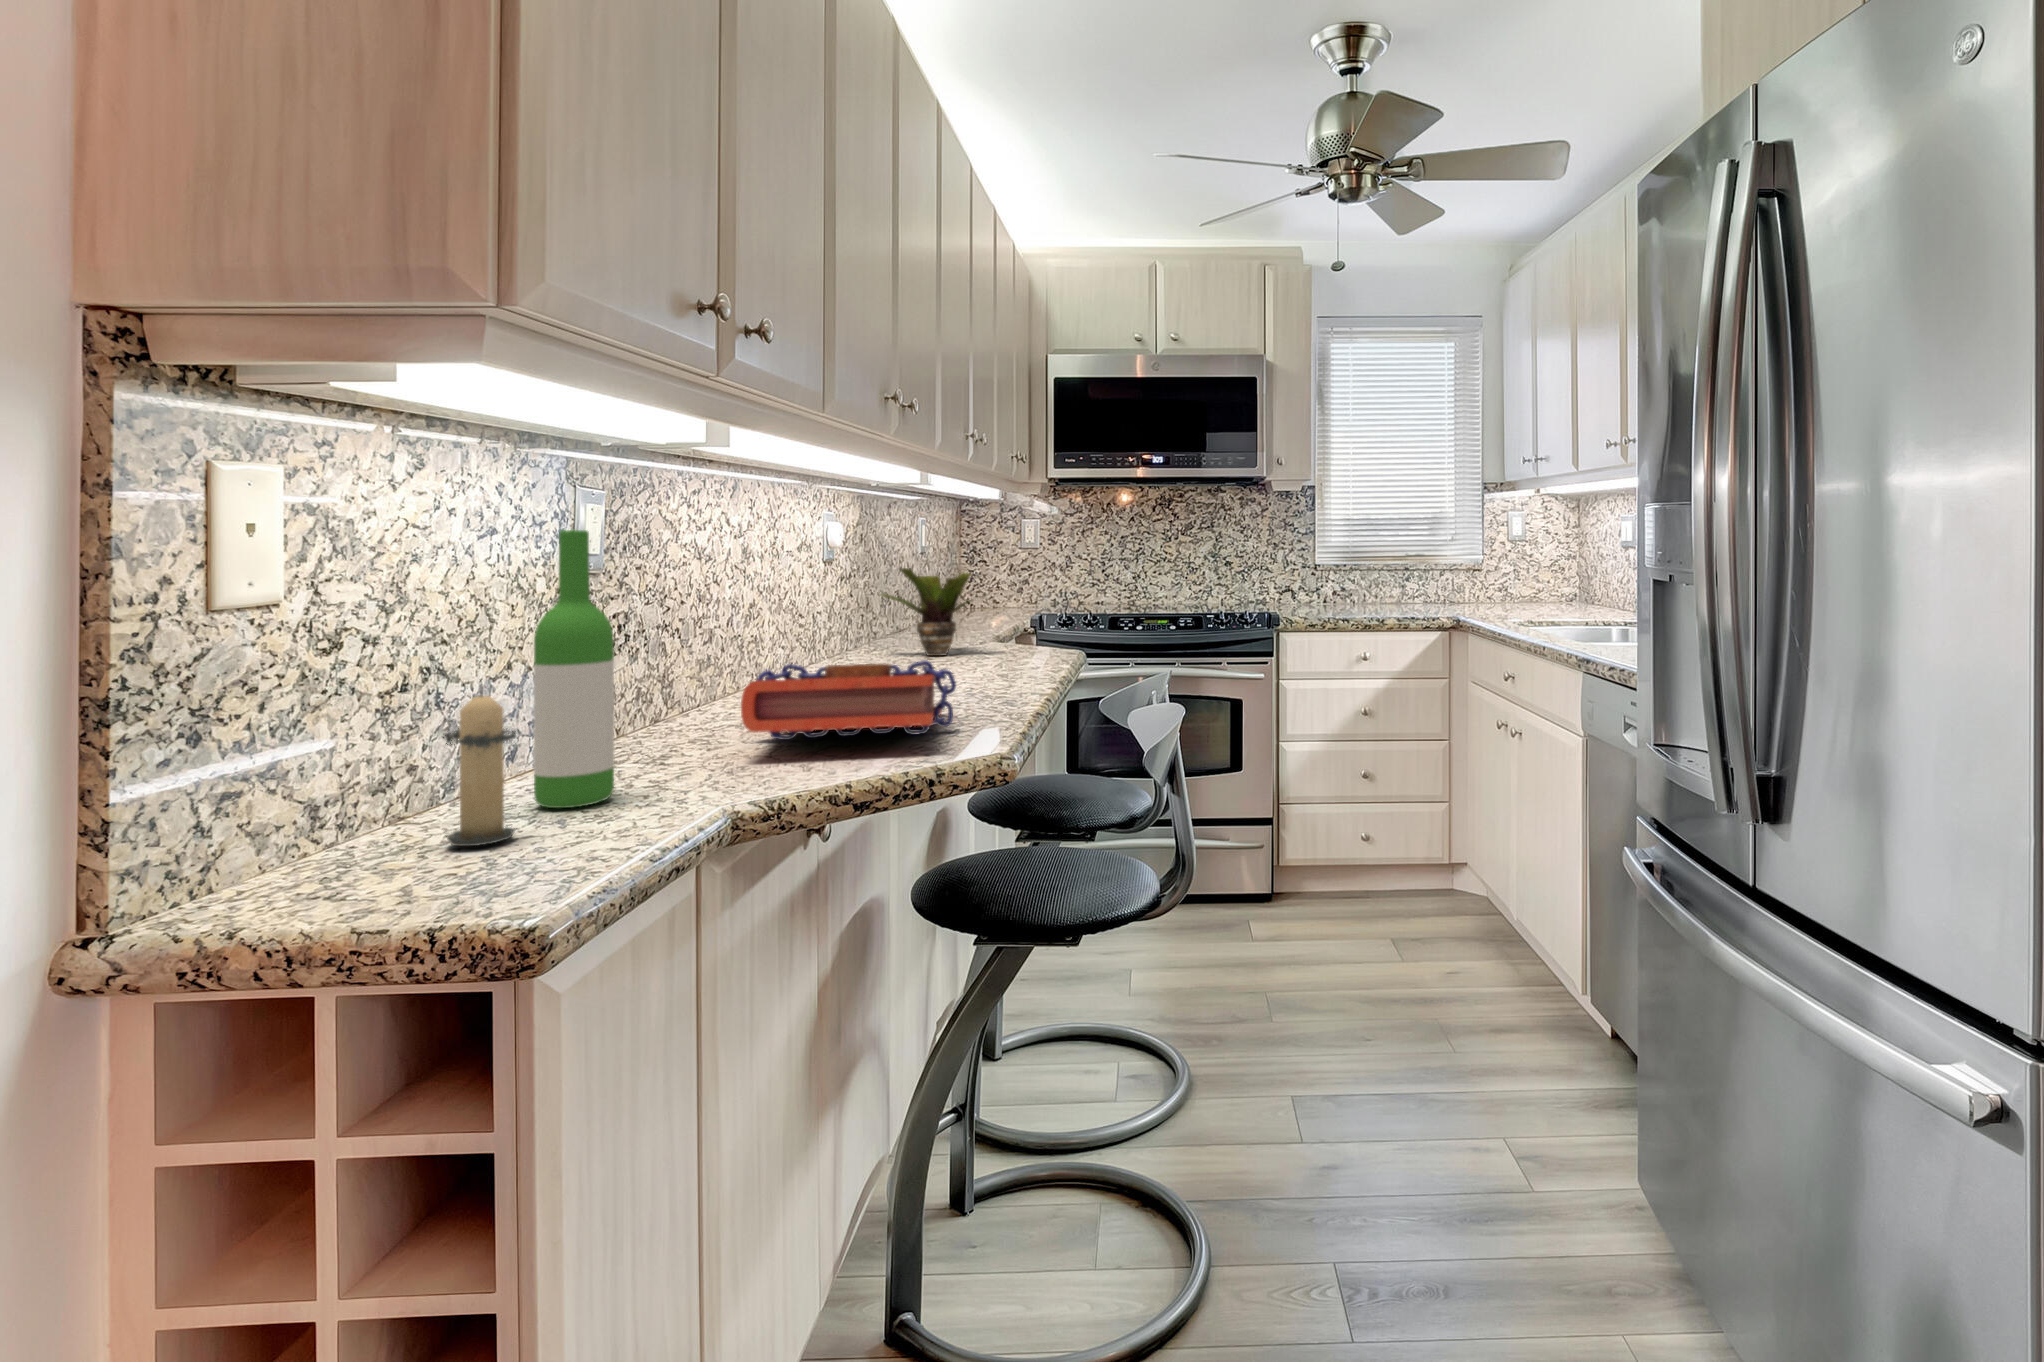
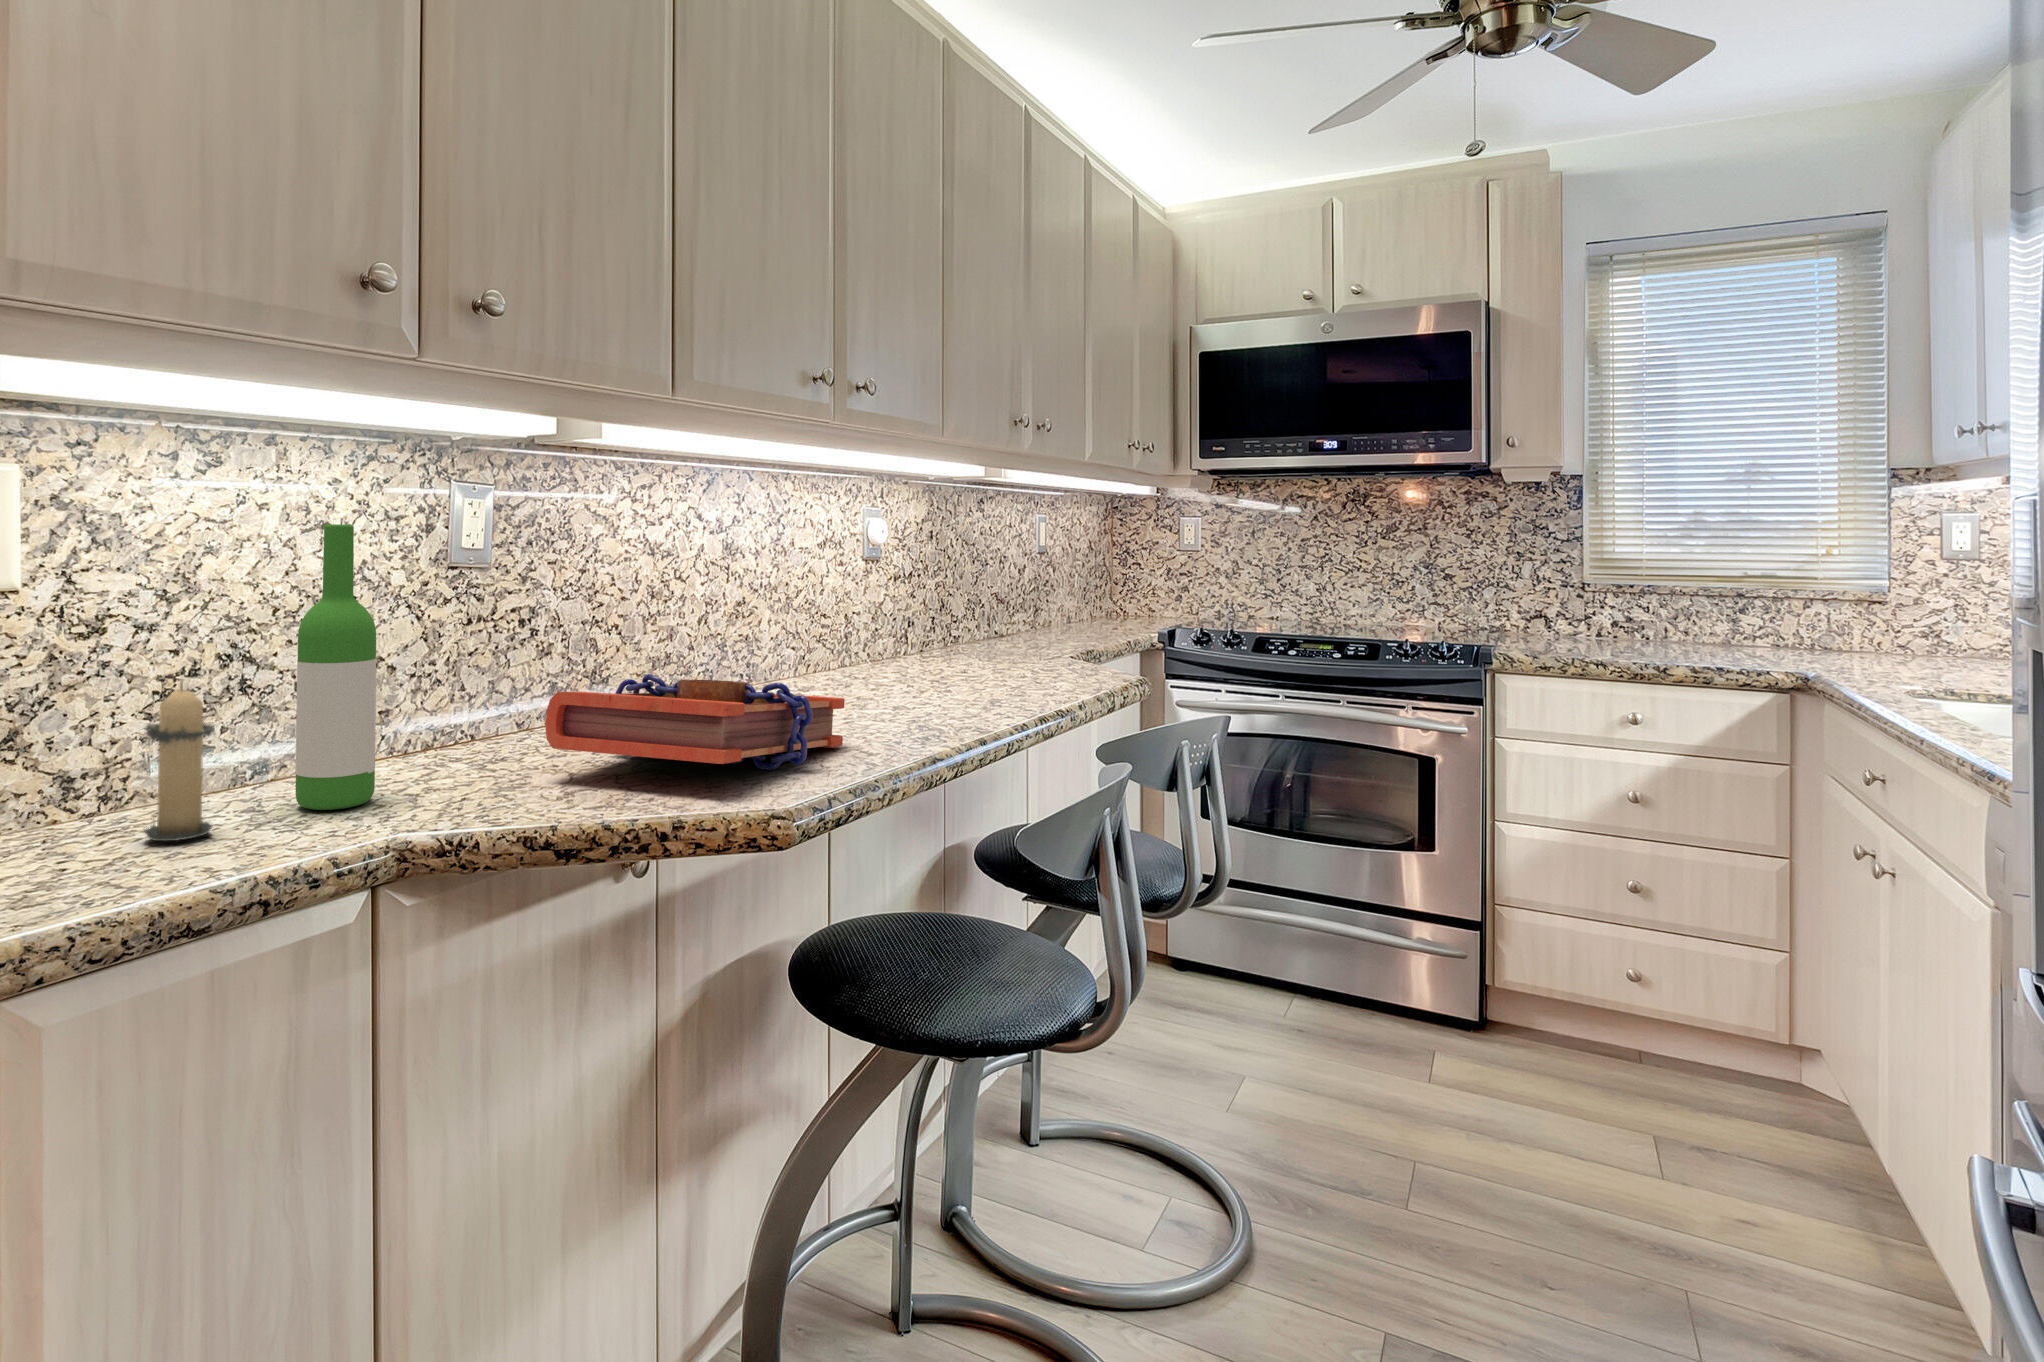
potted plant: present [881,568,971,656] -> none [930,569,1057,670]

